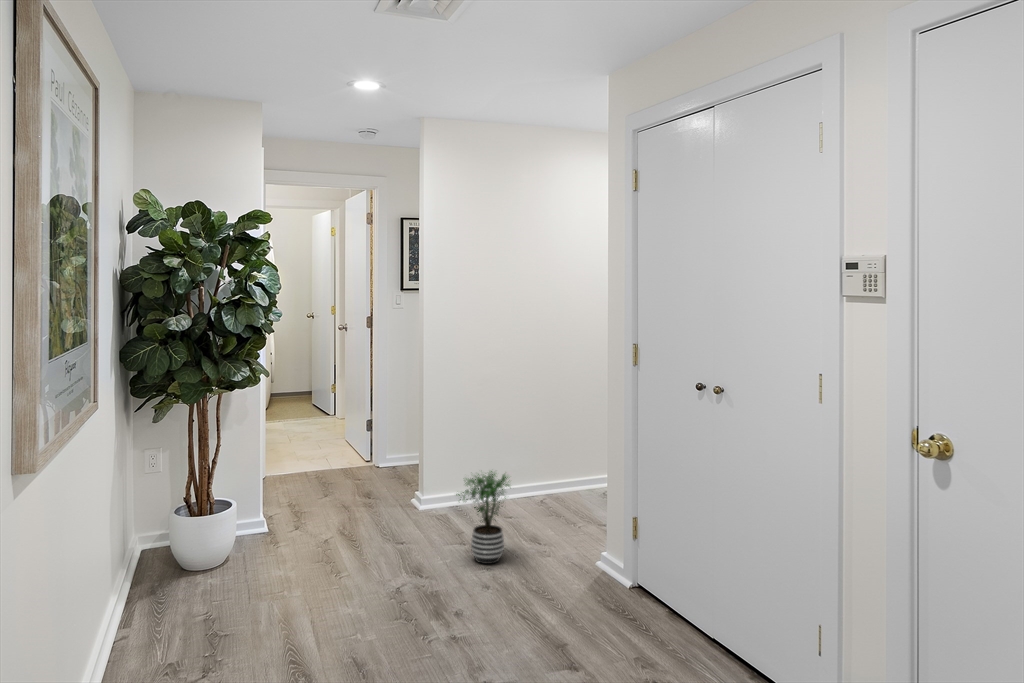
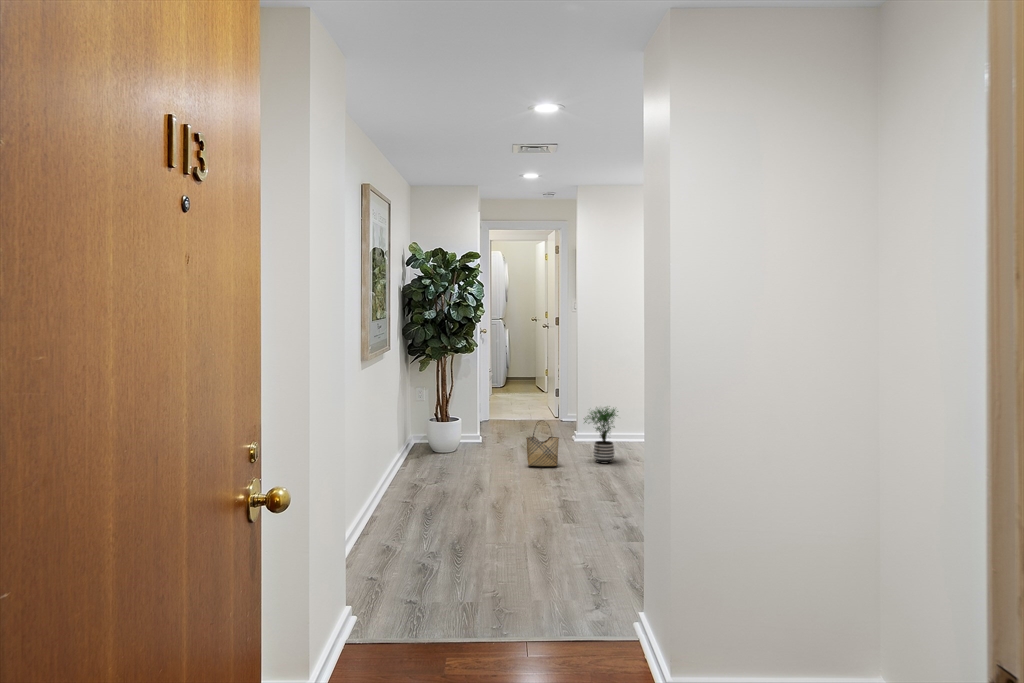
woven basket: none [366,504,422,588] -> present [526,420,559,466]

